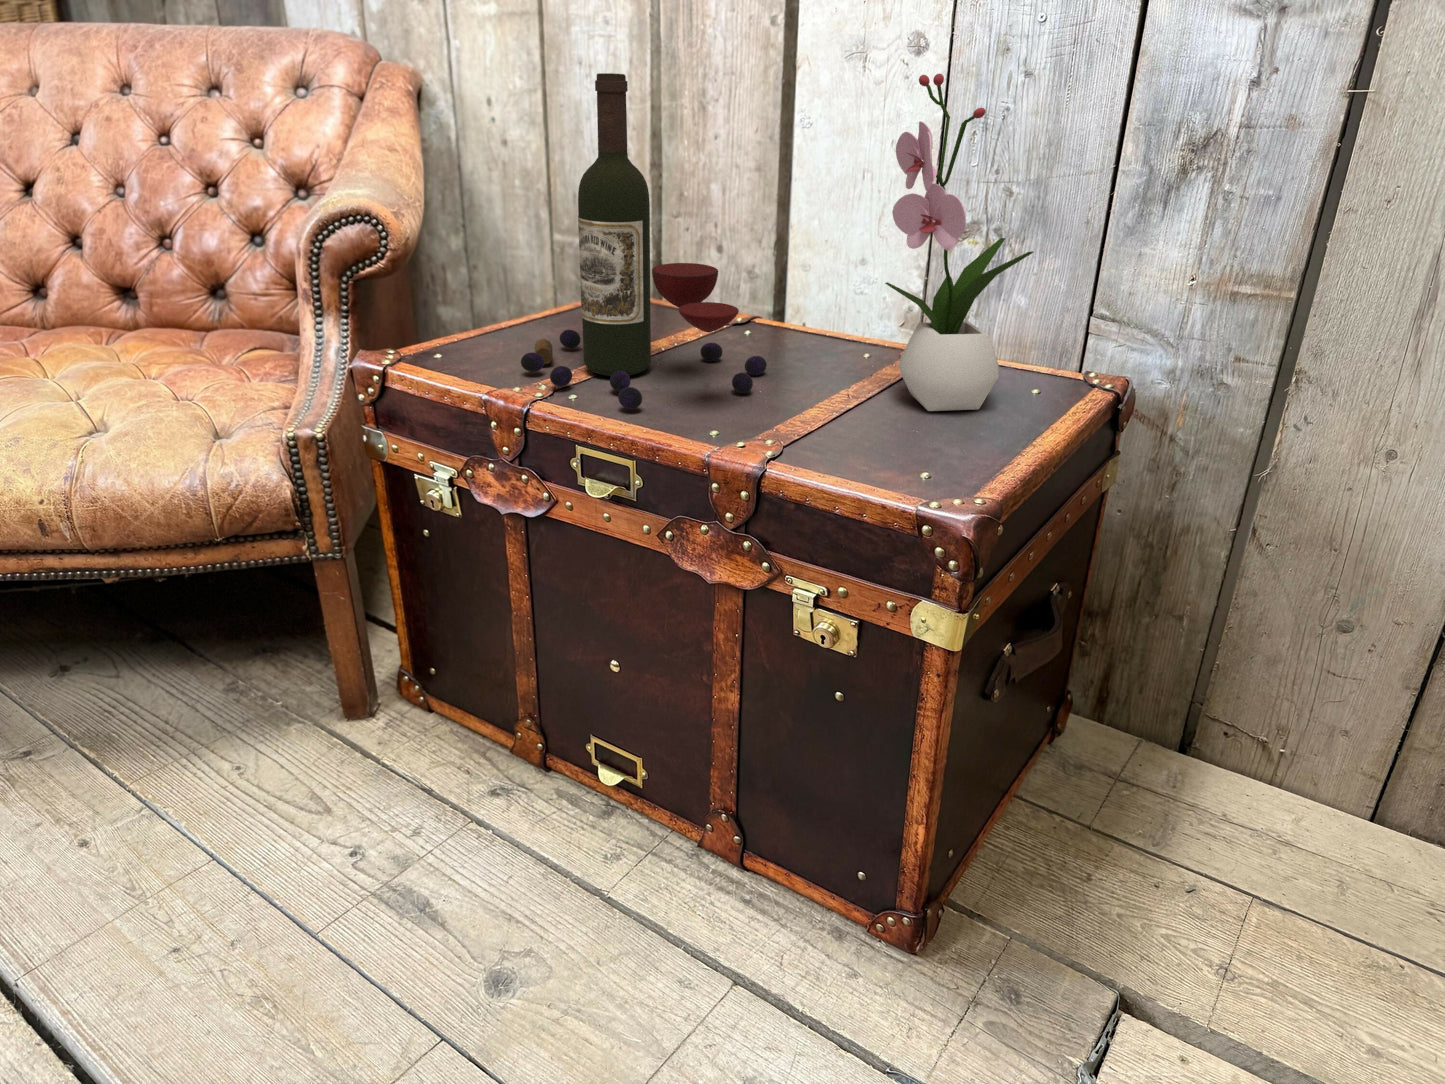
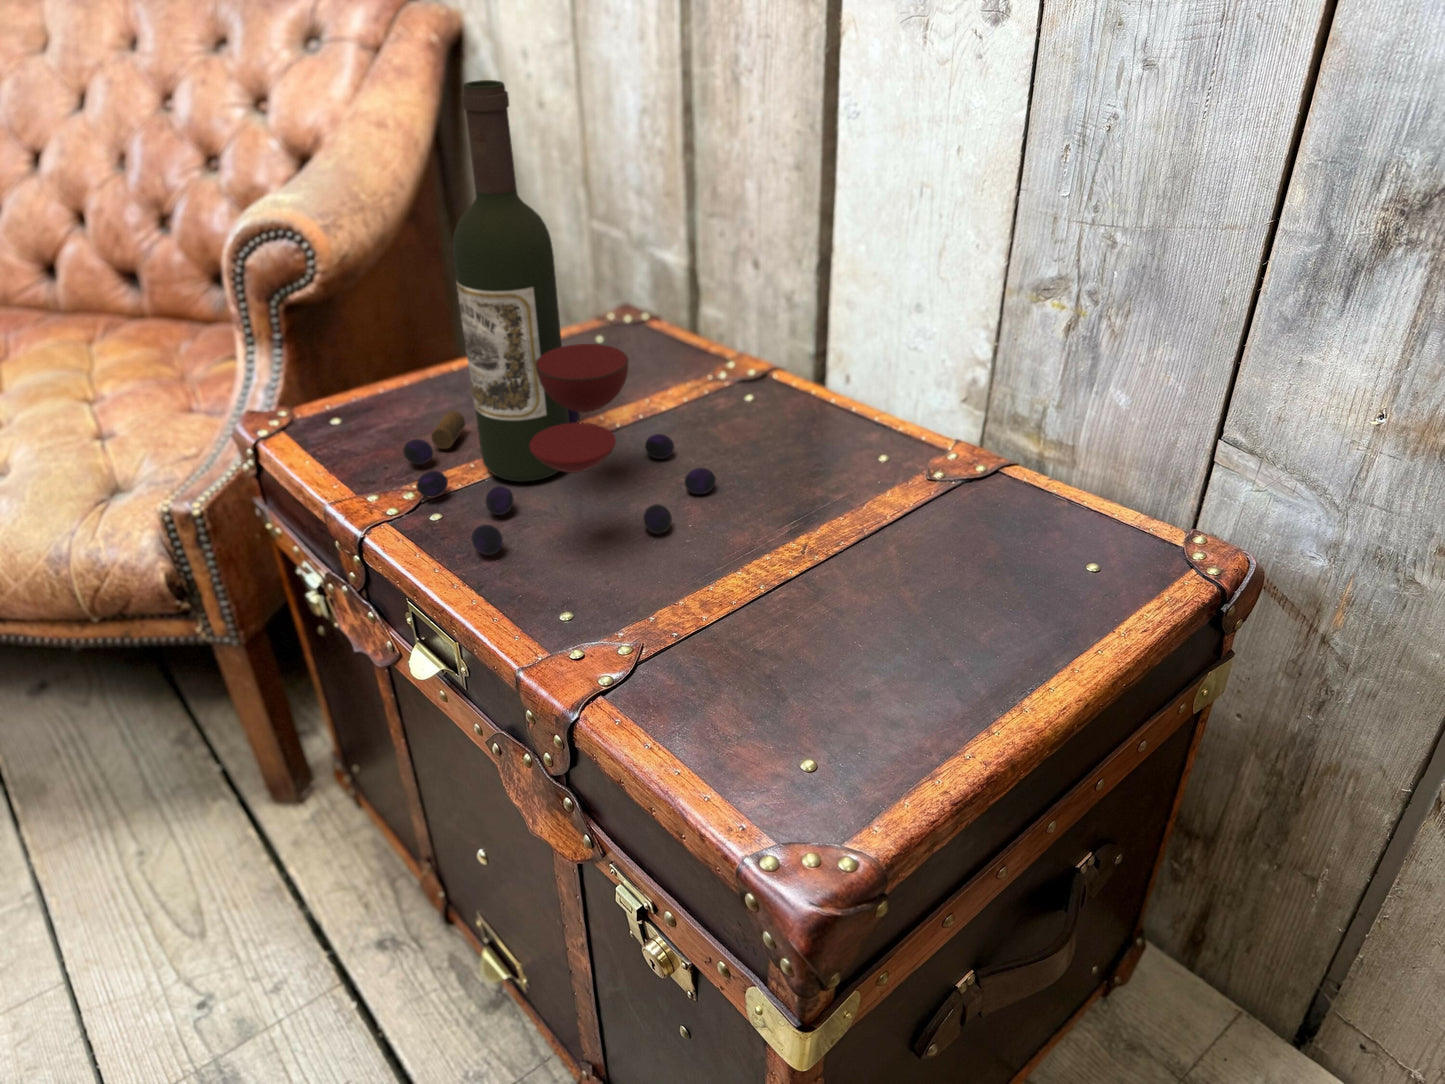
flower arrangement: present [885,74,1034,411] -> none [844,106,1055,608]

